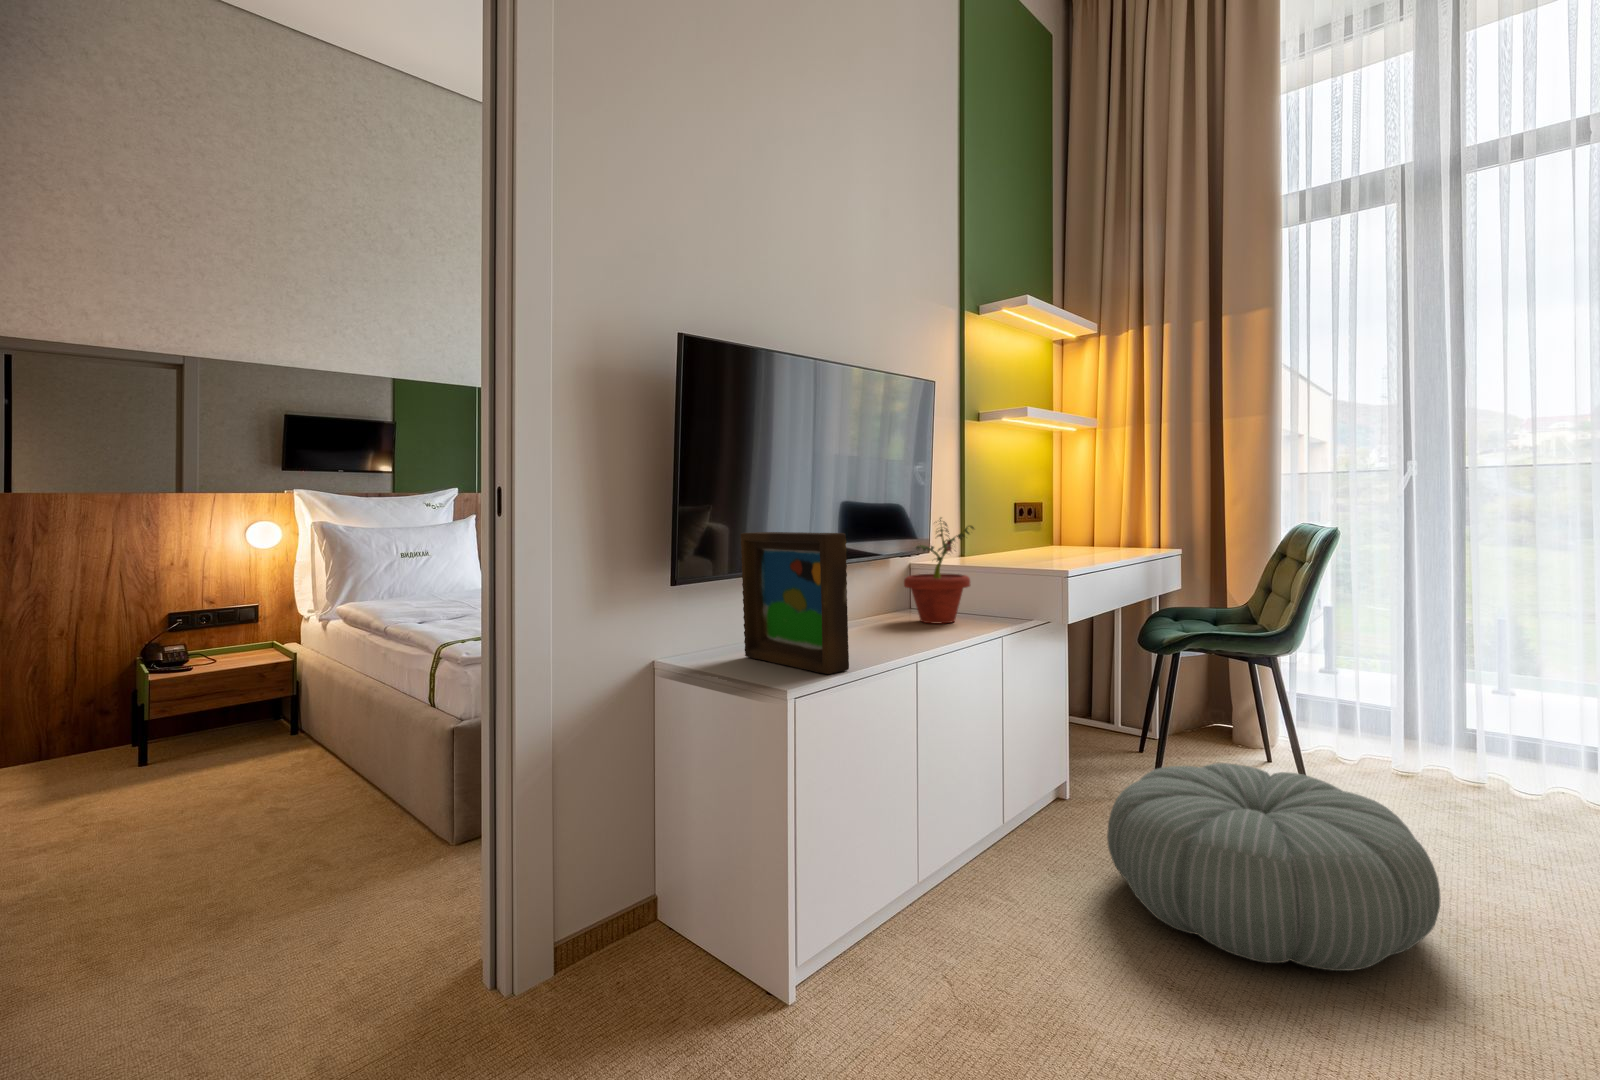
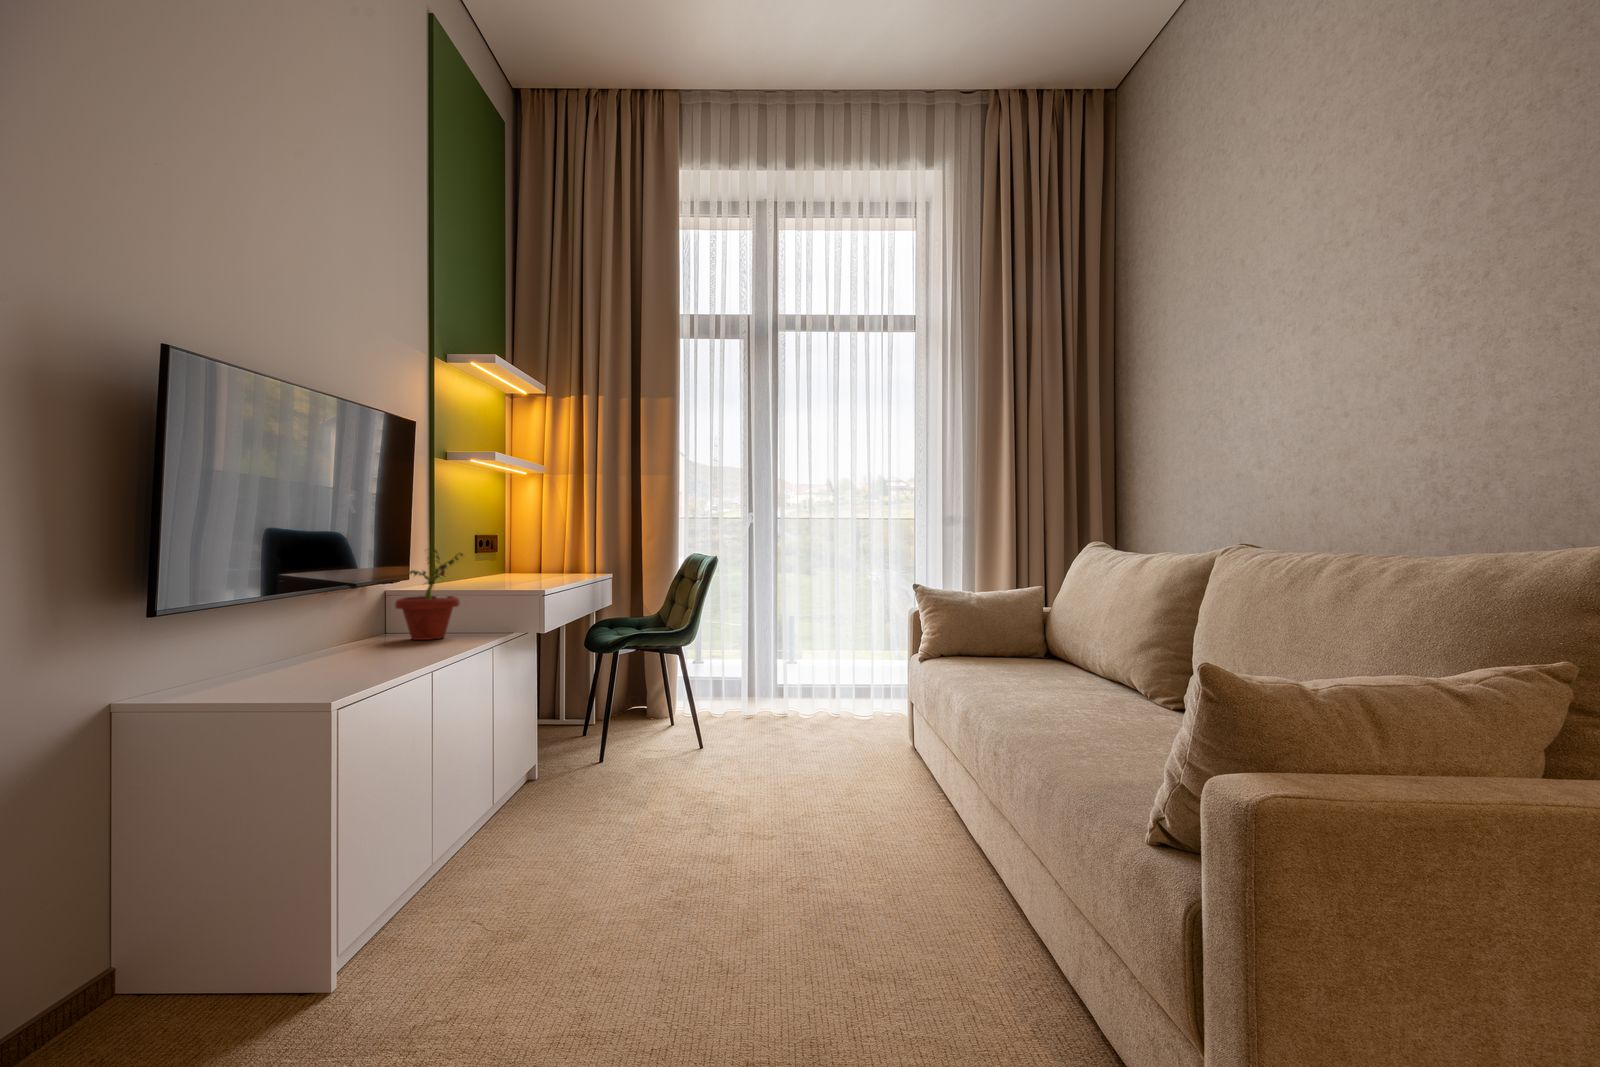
picture frame: present [741,532,849,674] -> none [262,557,387,678]
pouf: present [1107,763,1440,971] -> none [581,720,772,837]

